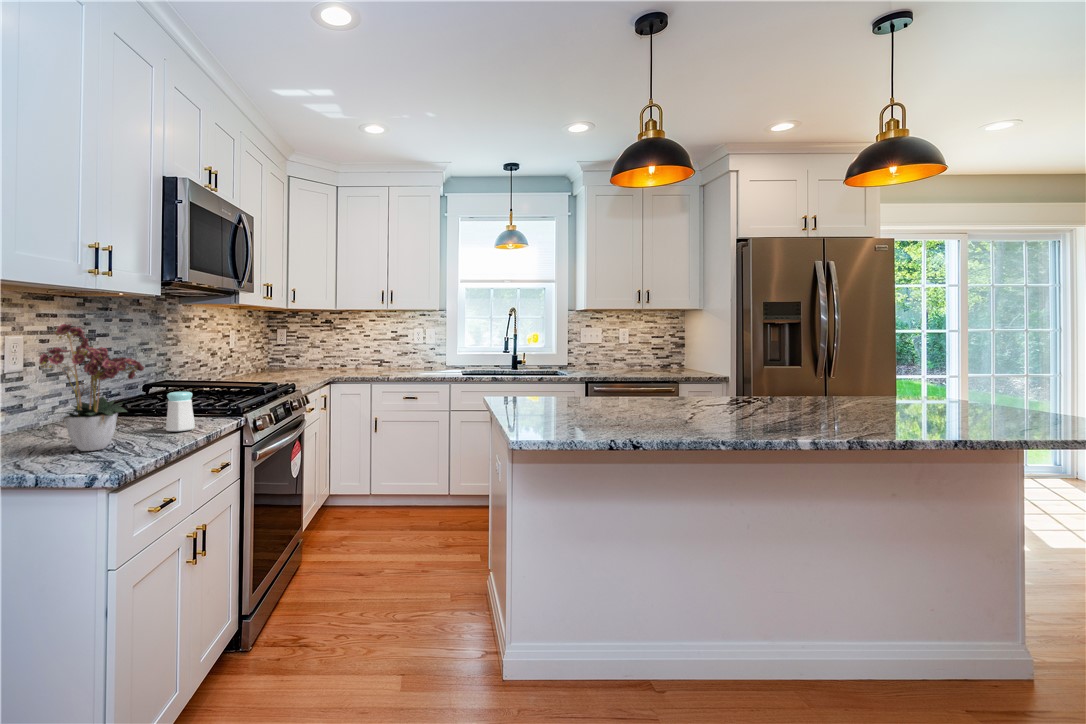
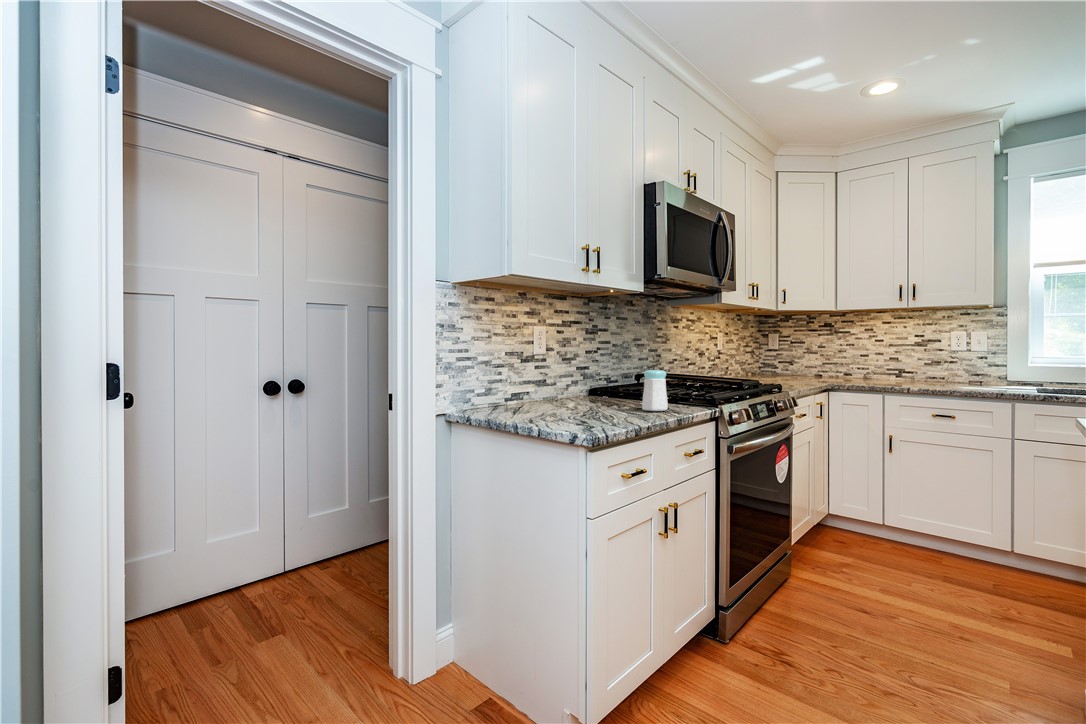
flower arrangement: present [39,324,144,451] -> none [543,292,629,417]

